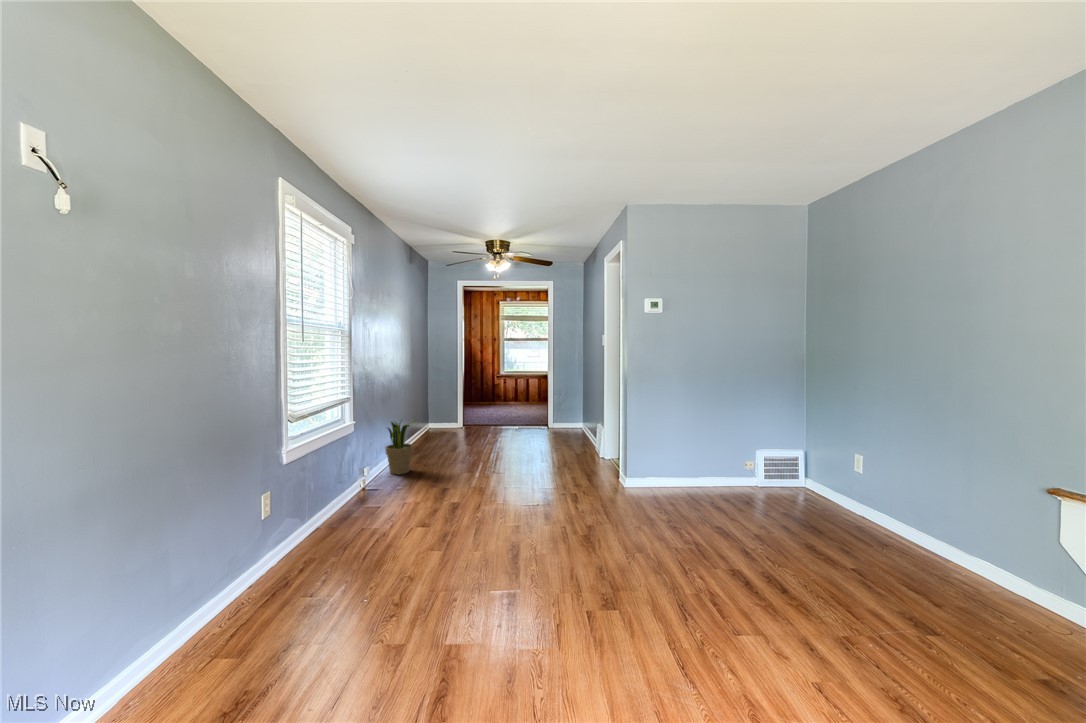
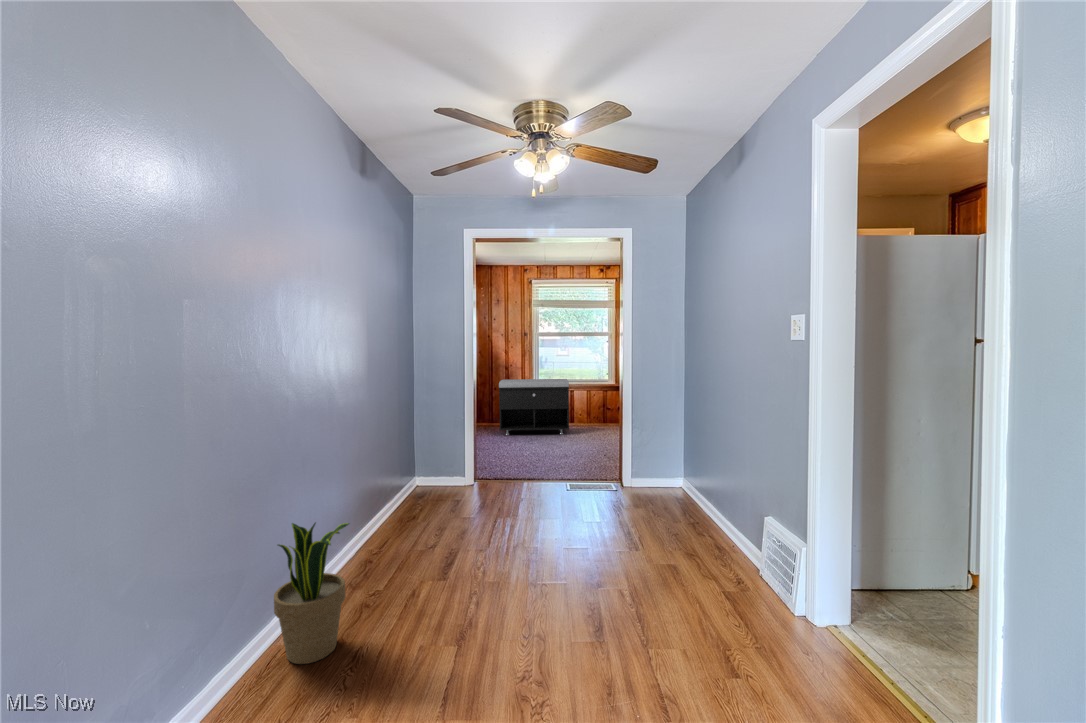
storage bench: none [477,370,523,407] -> present [499,379,569,435]

